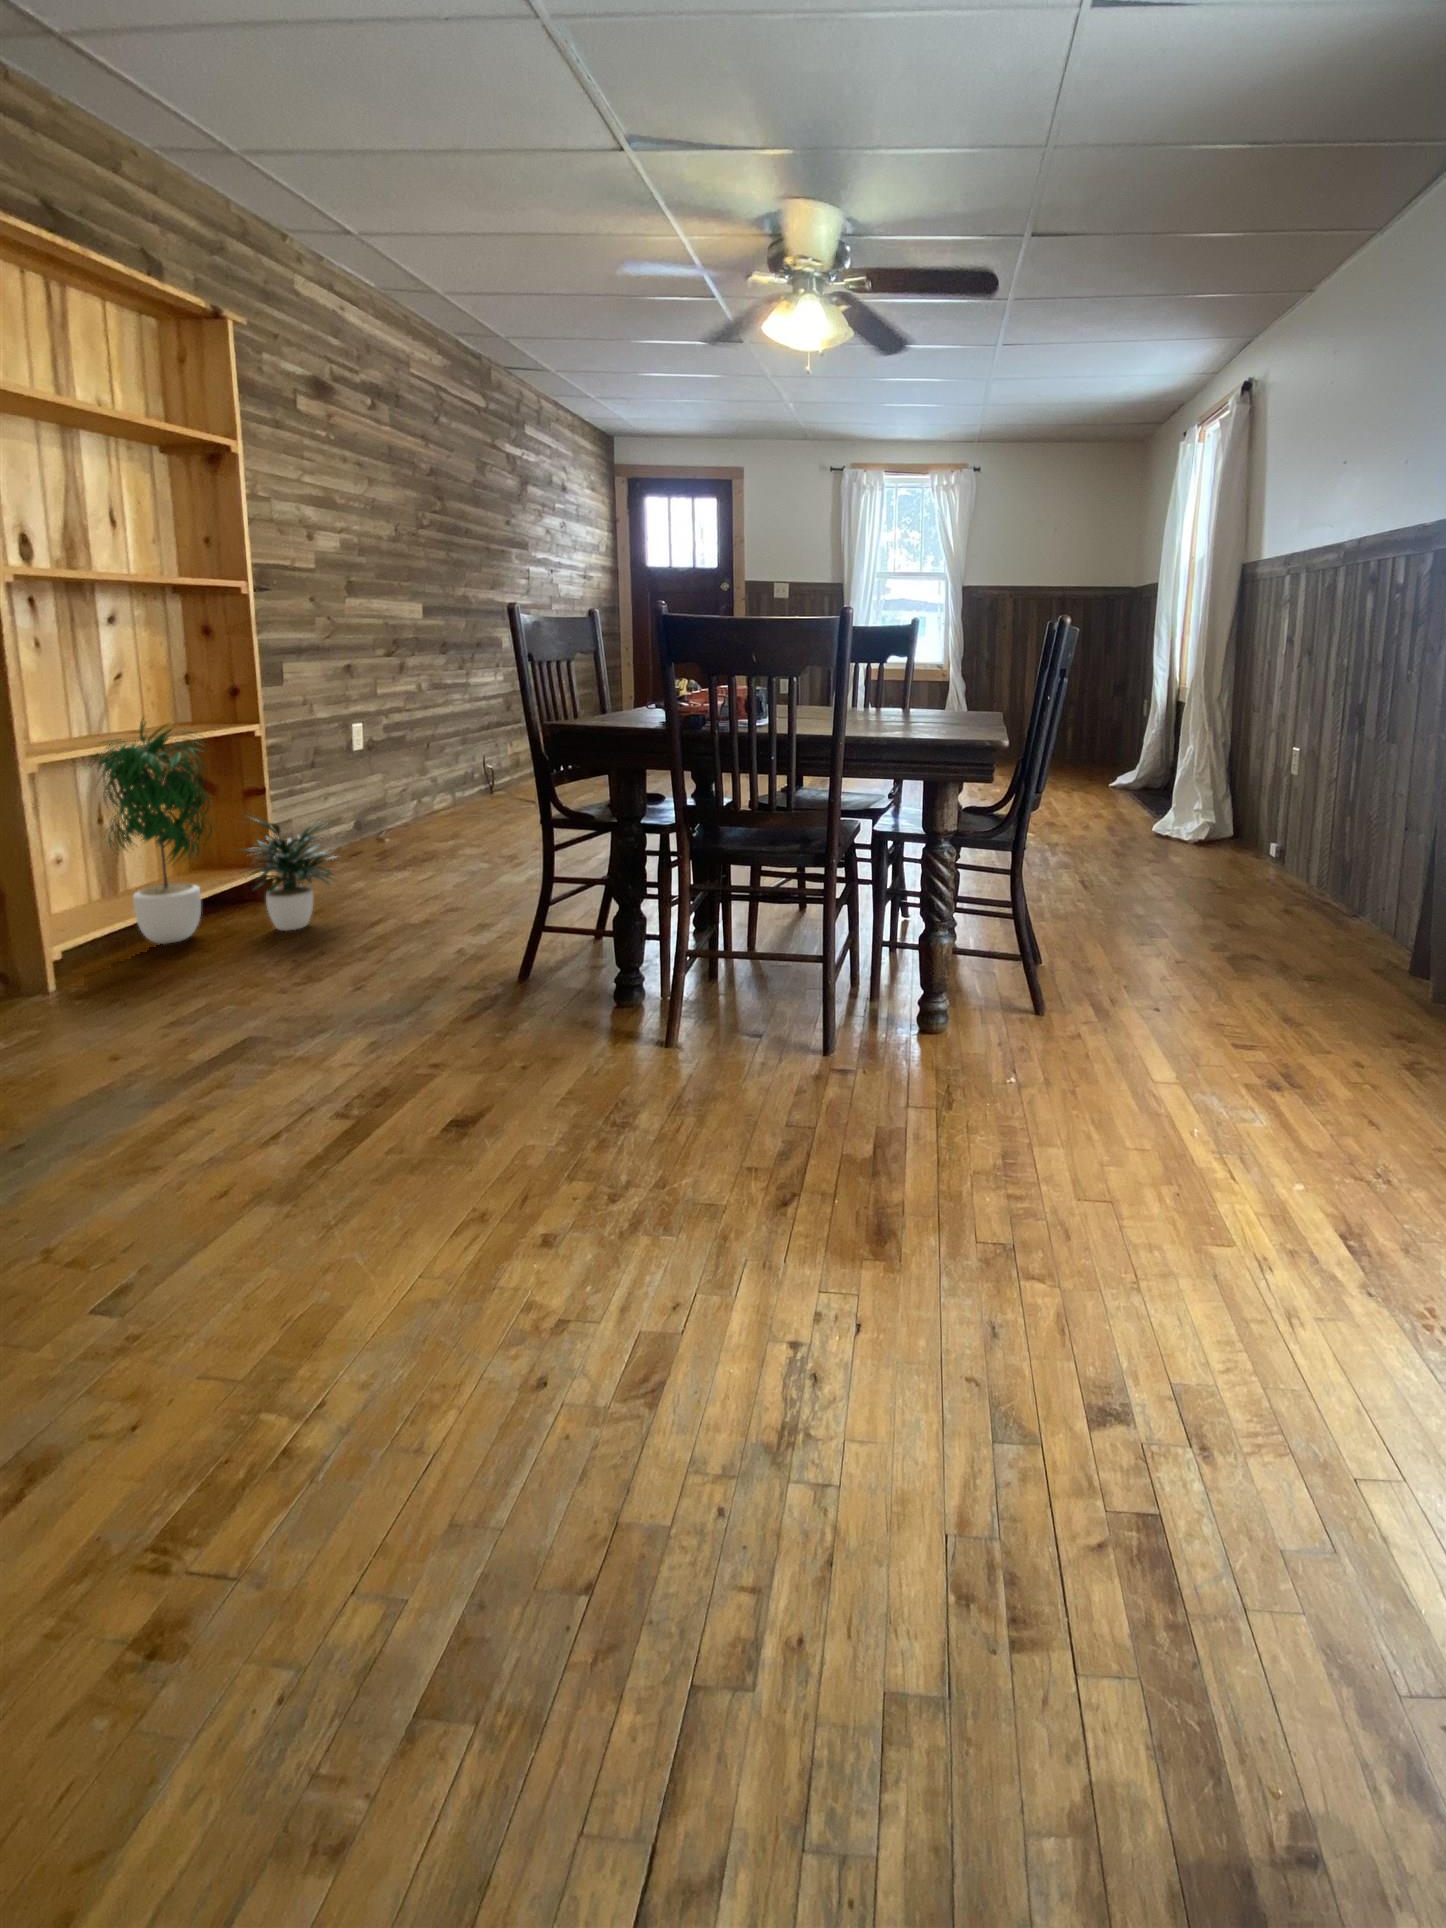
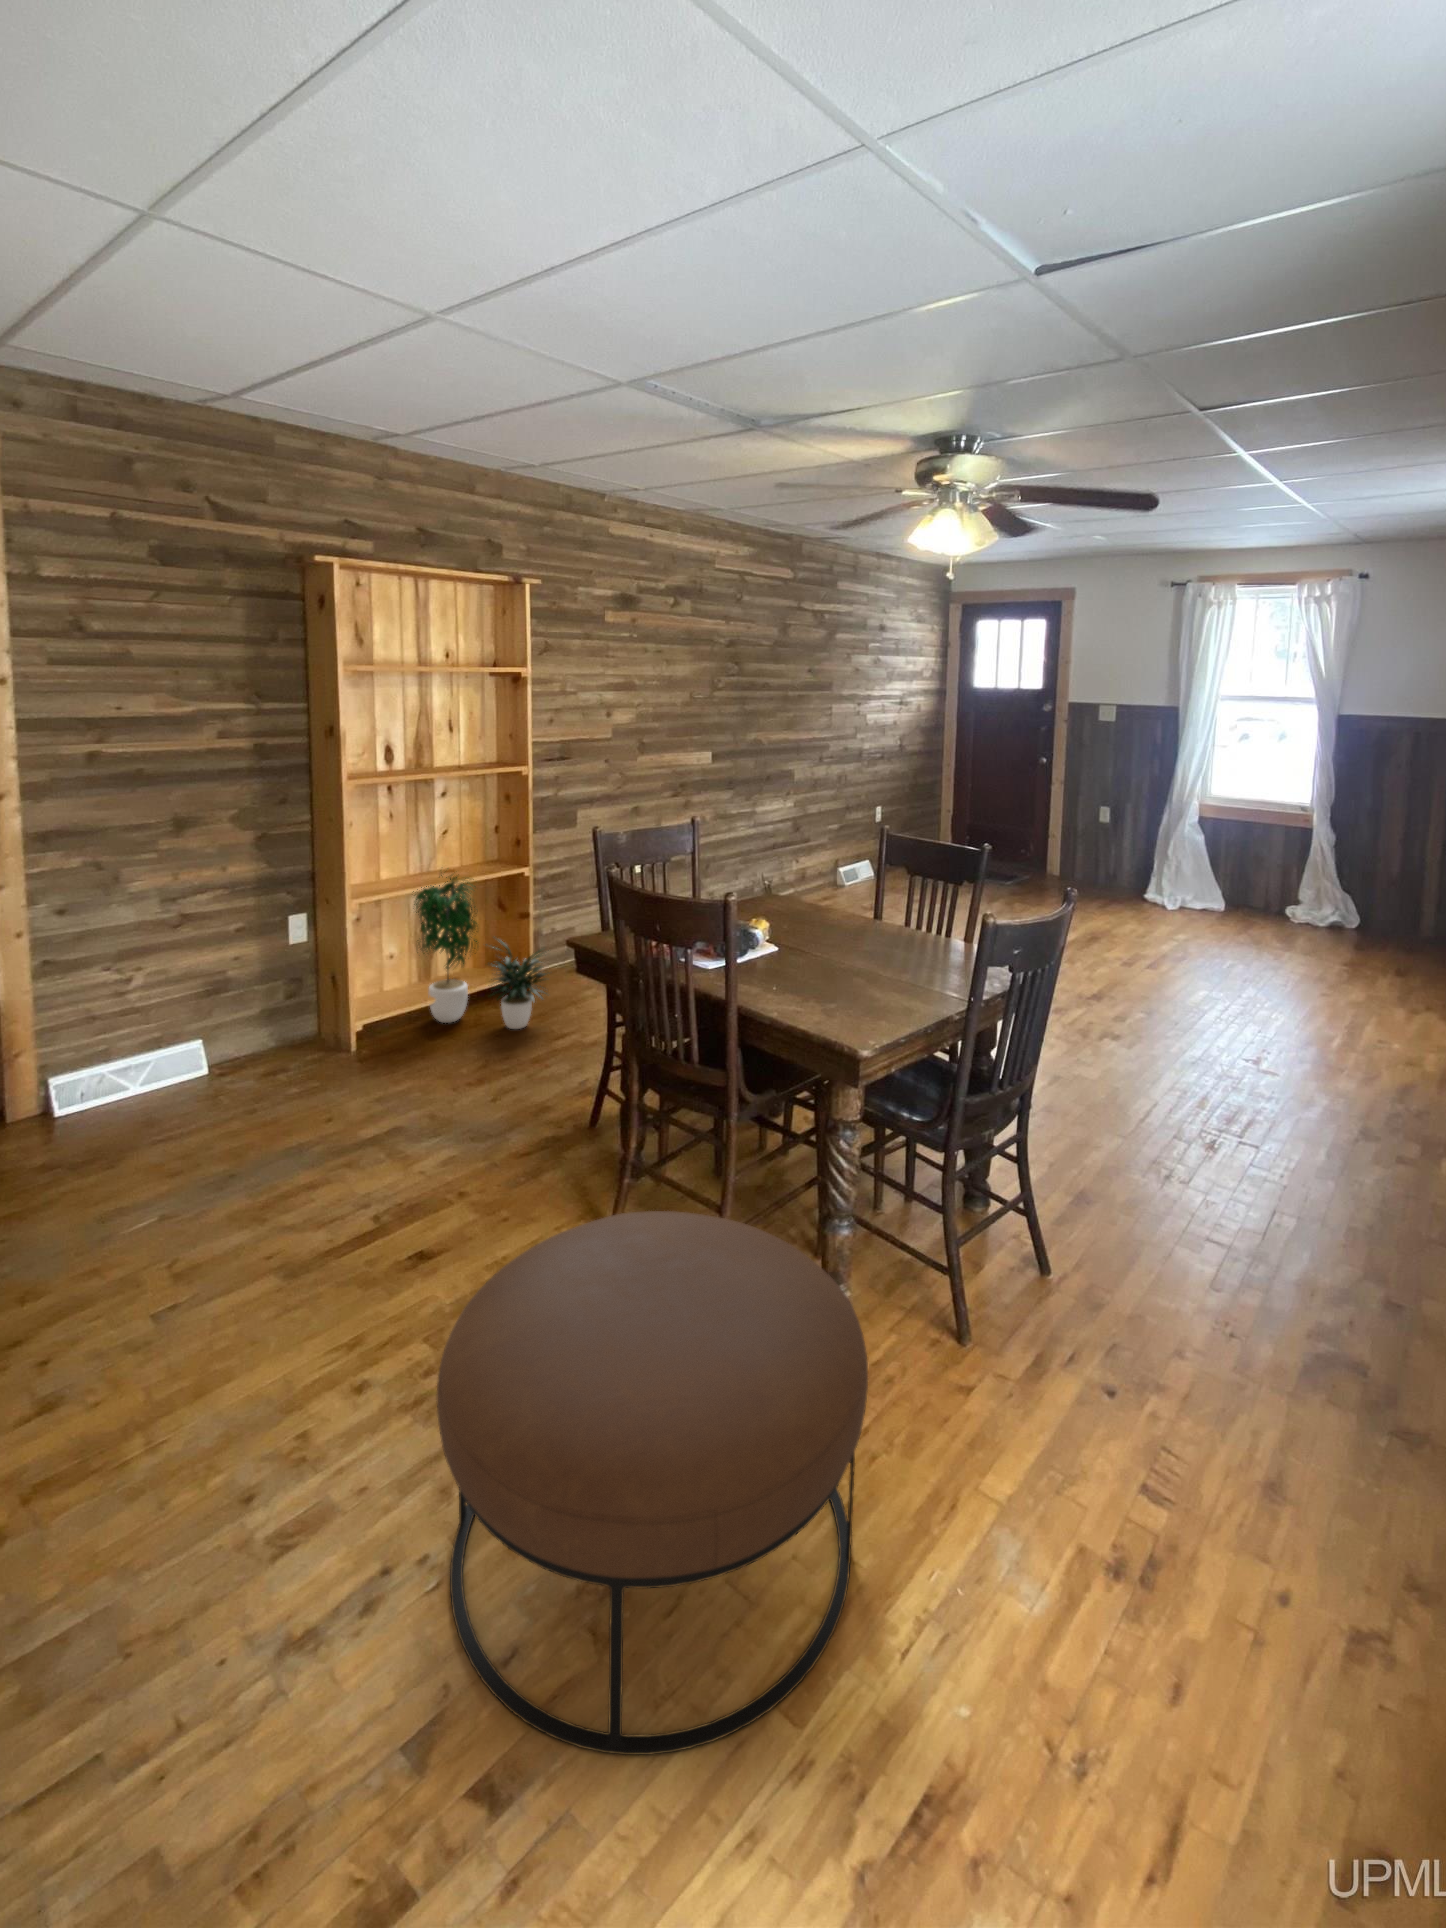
ottoman: none [769,927,1247,1405] -> present [437,1211,868,1755]

